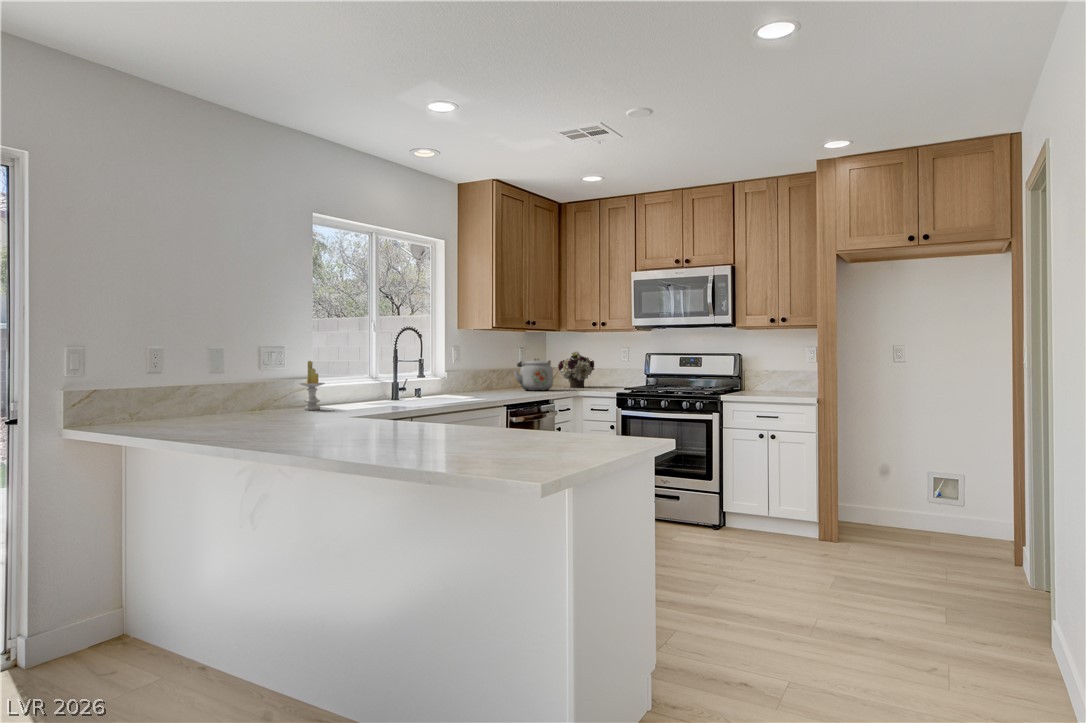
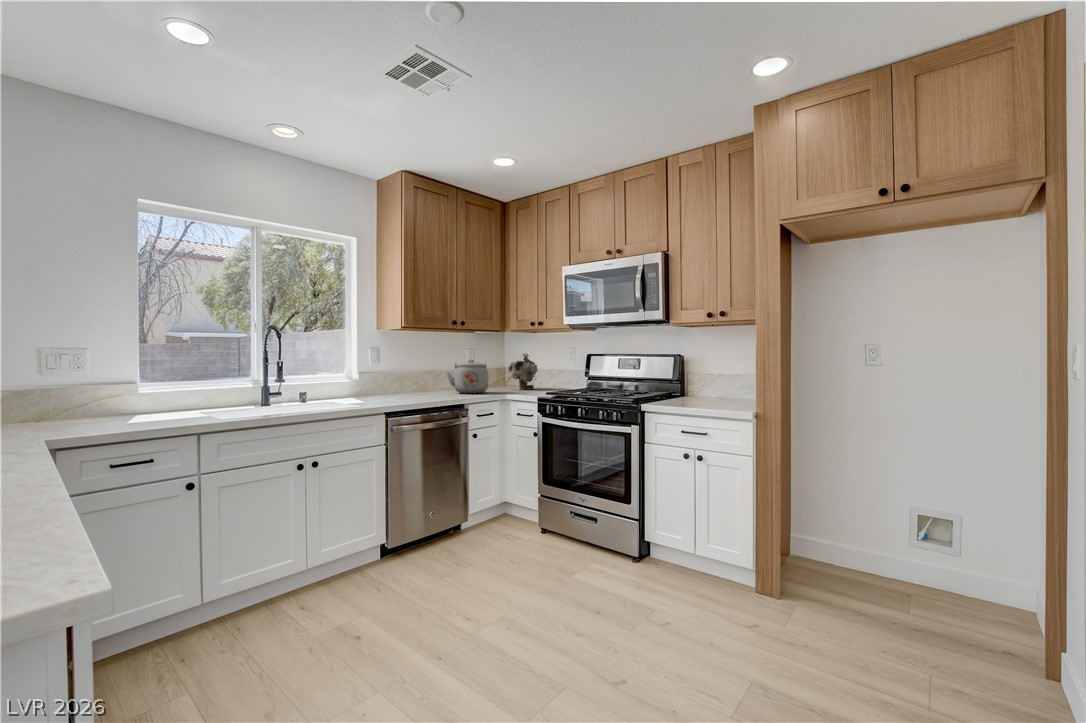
candle: present [299,361,325,410] -> none [71,362,110,421]

